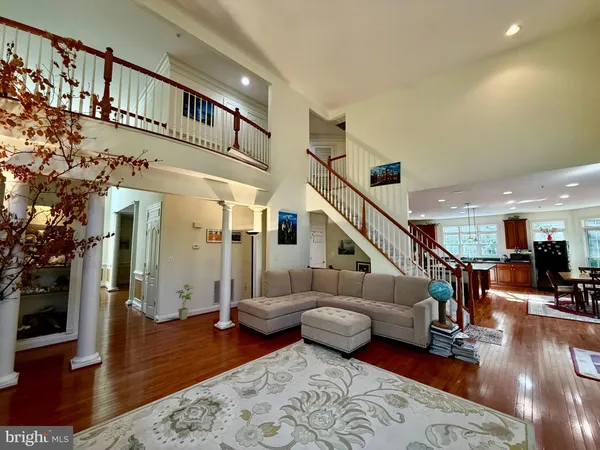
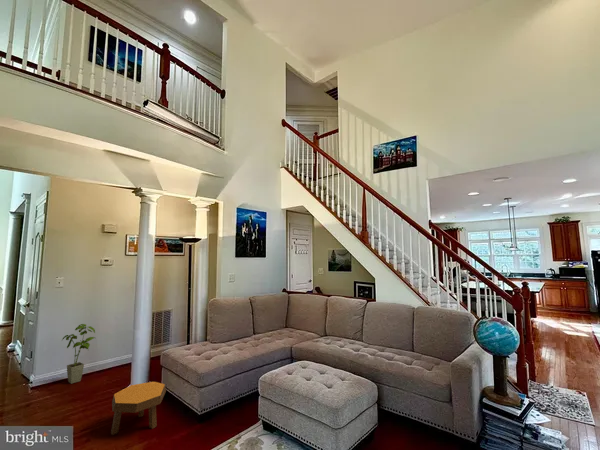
footstool: none [216,317,244,344] -> present [111,382,166,435]

